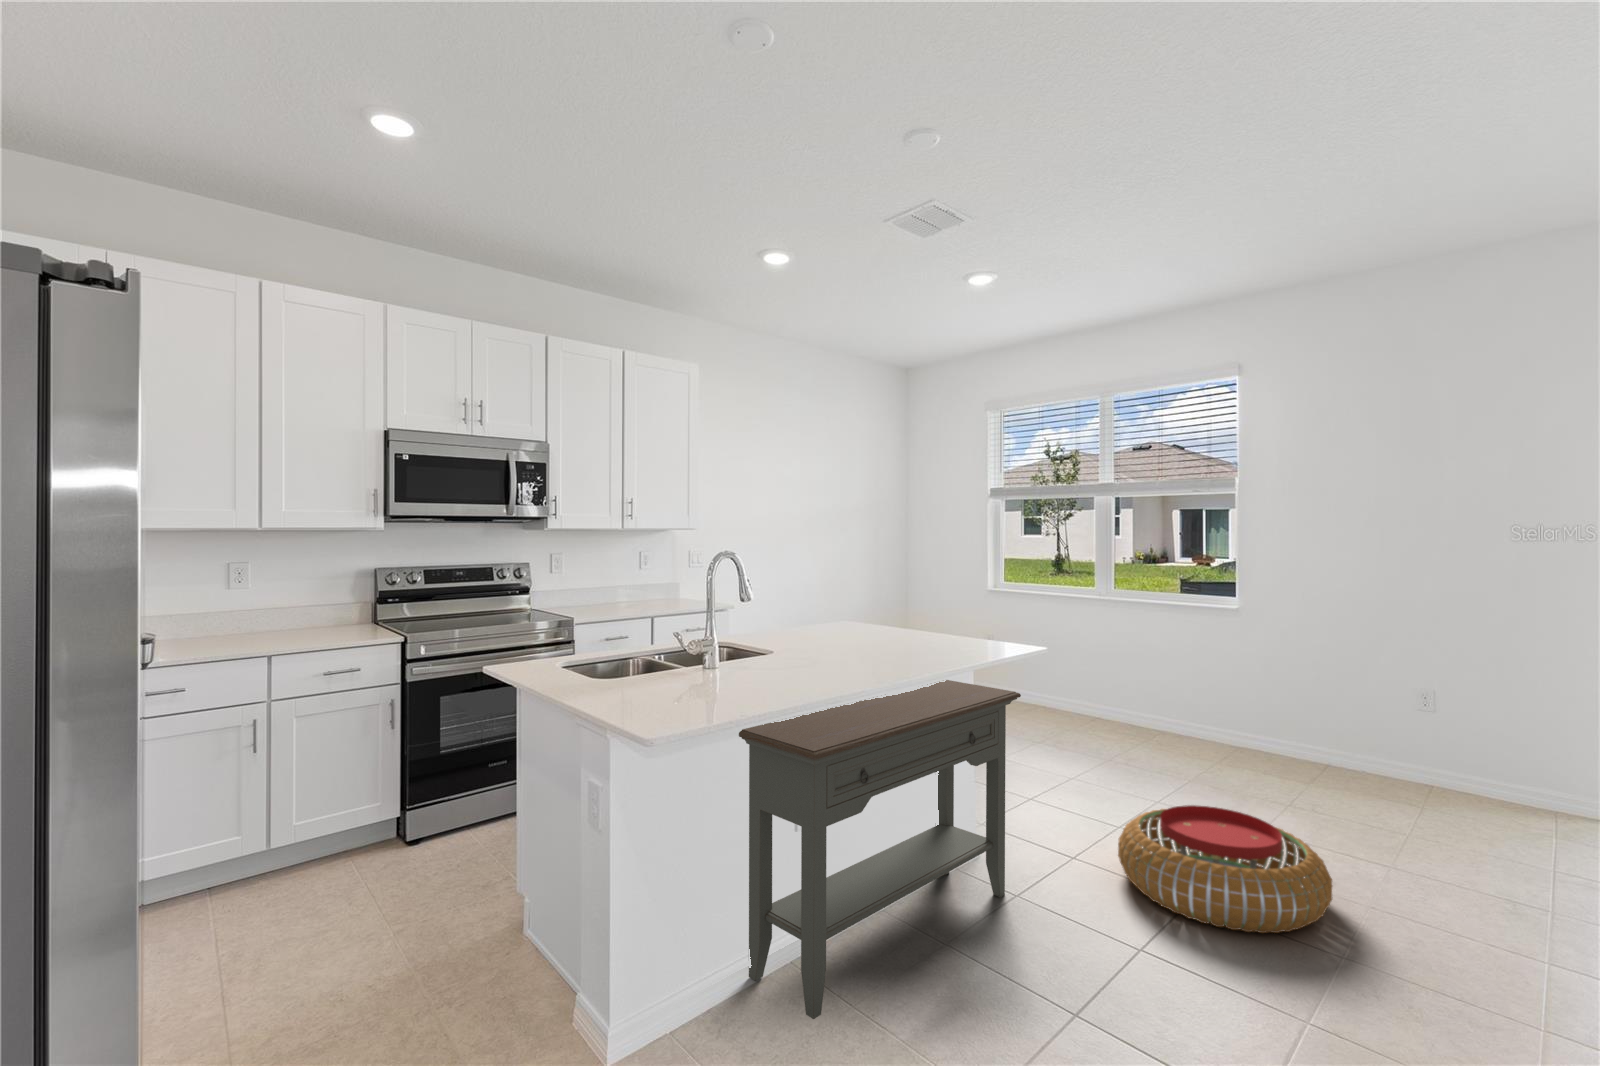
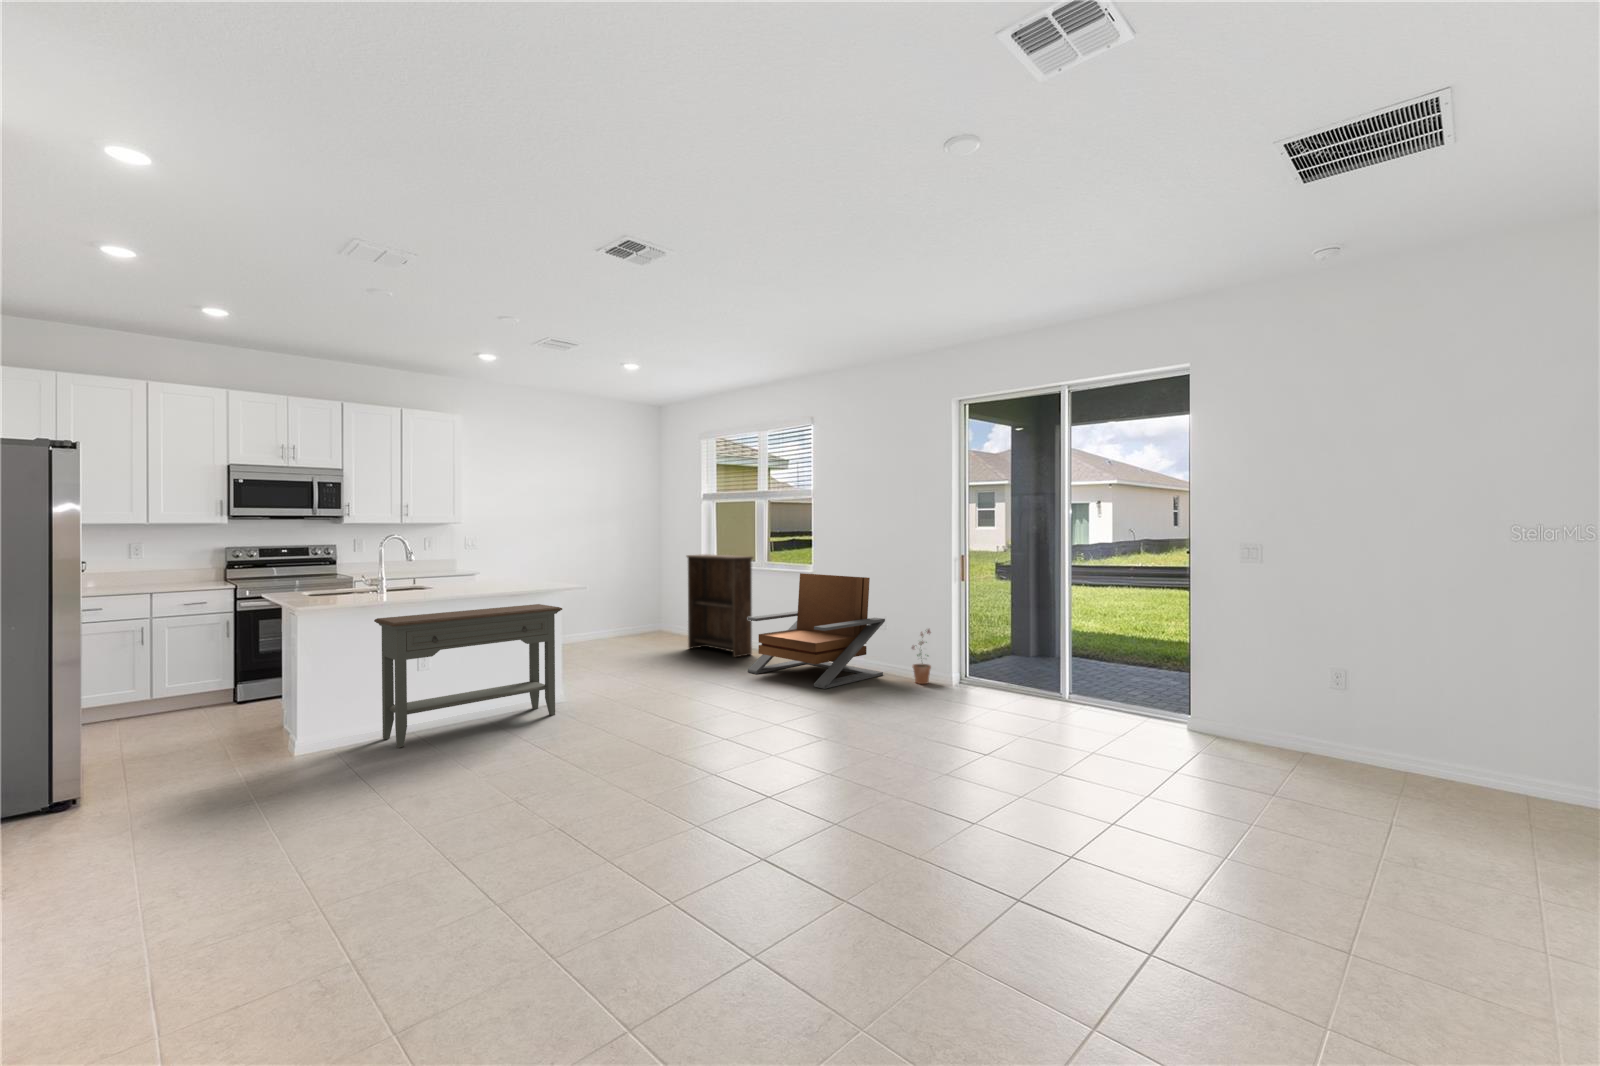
bookshelf: none [999,577,1124,739] -> present [687,554,753,657]
lounge chair: none [1179,613,1428,826] -> present [748,573,885,689]
potted plant: none [1511,717,1562,816] -> present [912,629,931,684]
pouf: present [1118,805,1332,933] -> none [621,671,720,722]

